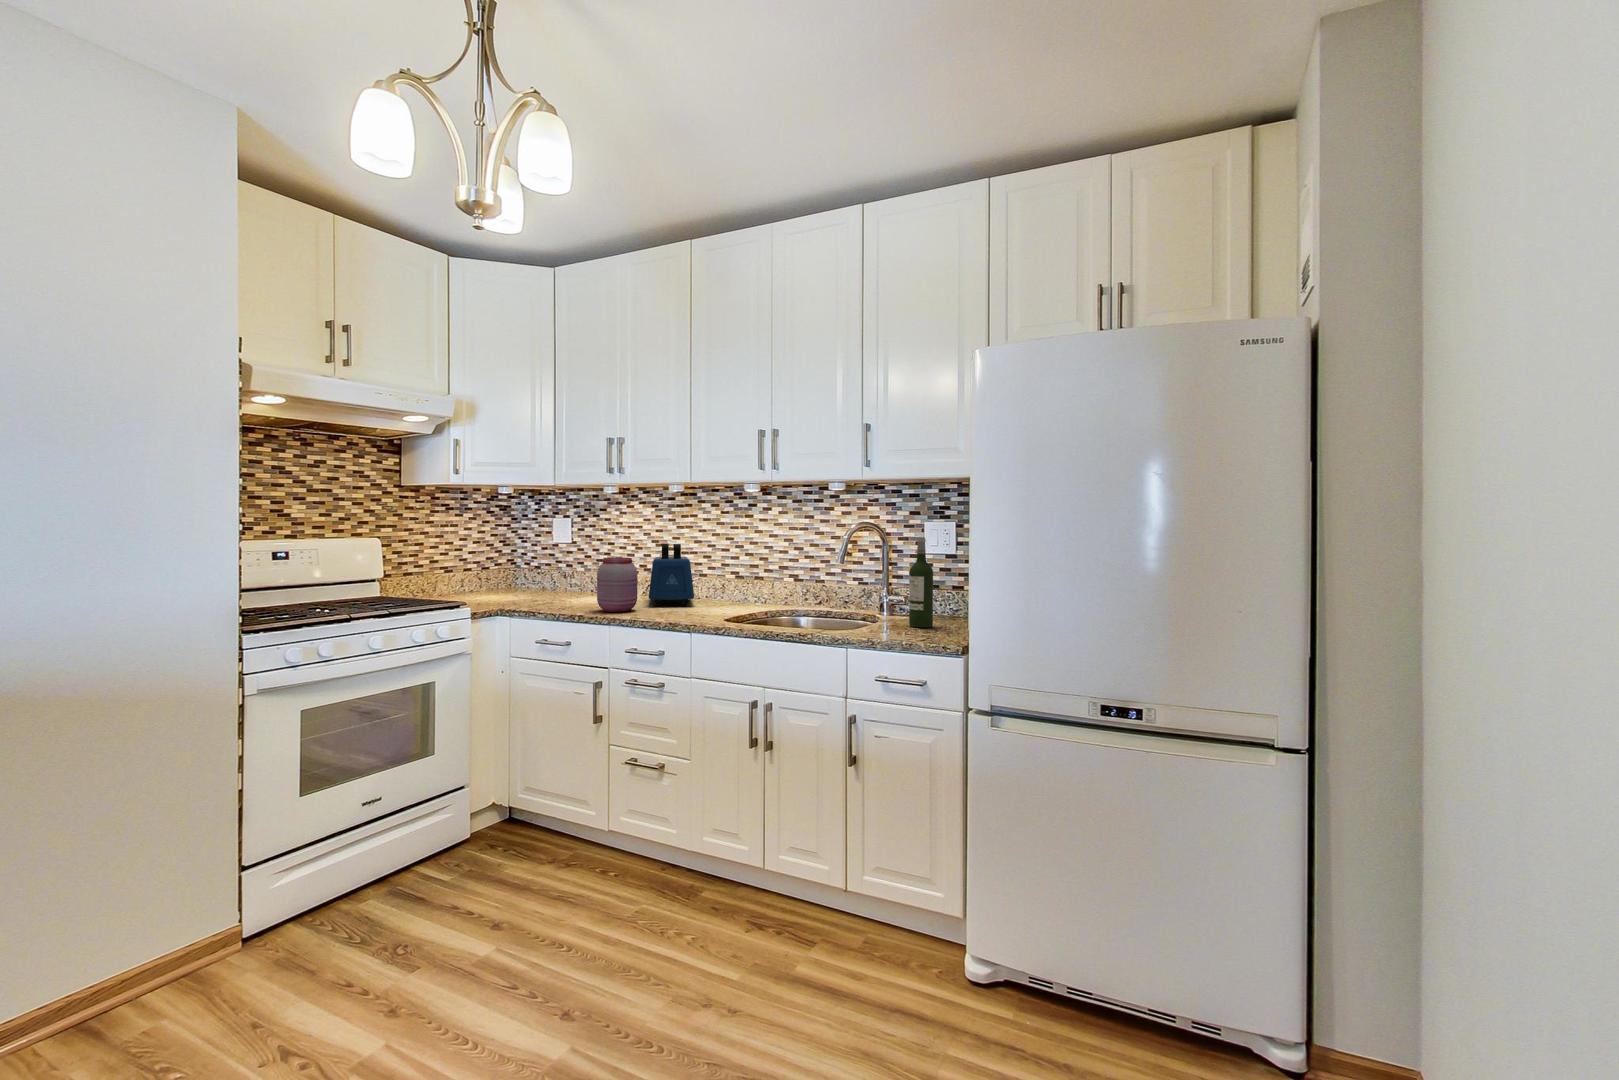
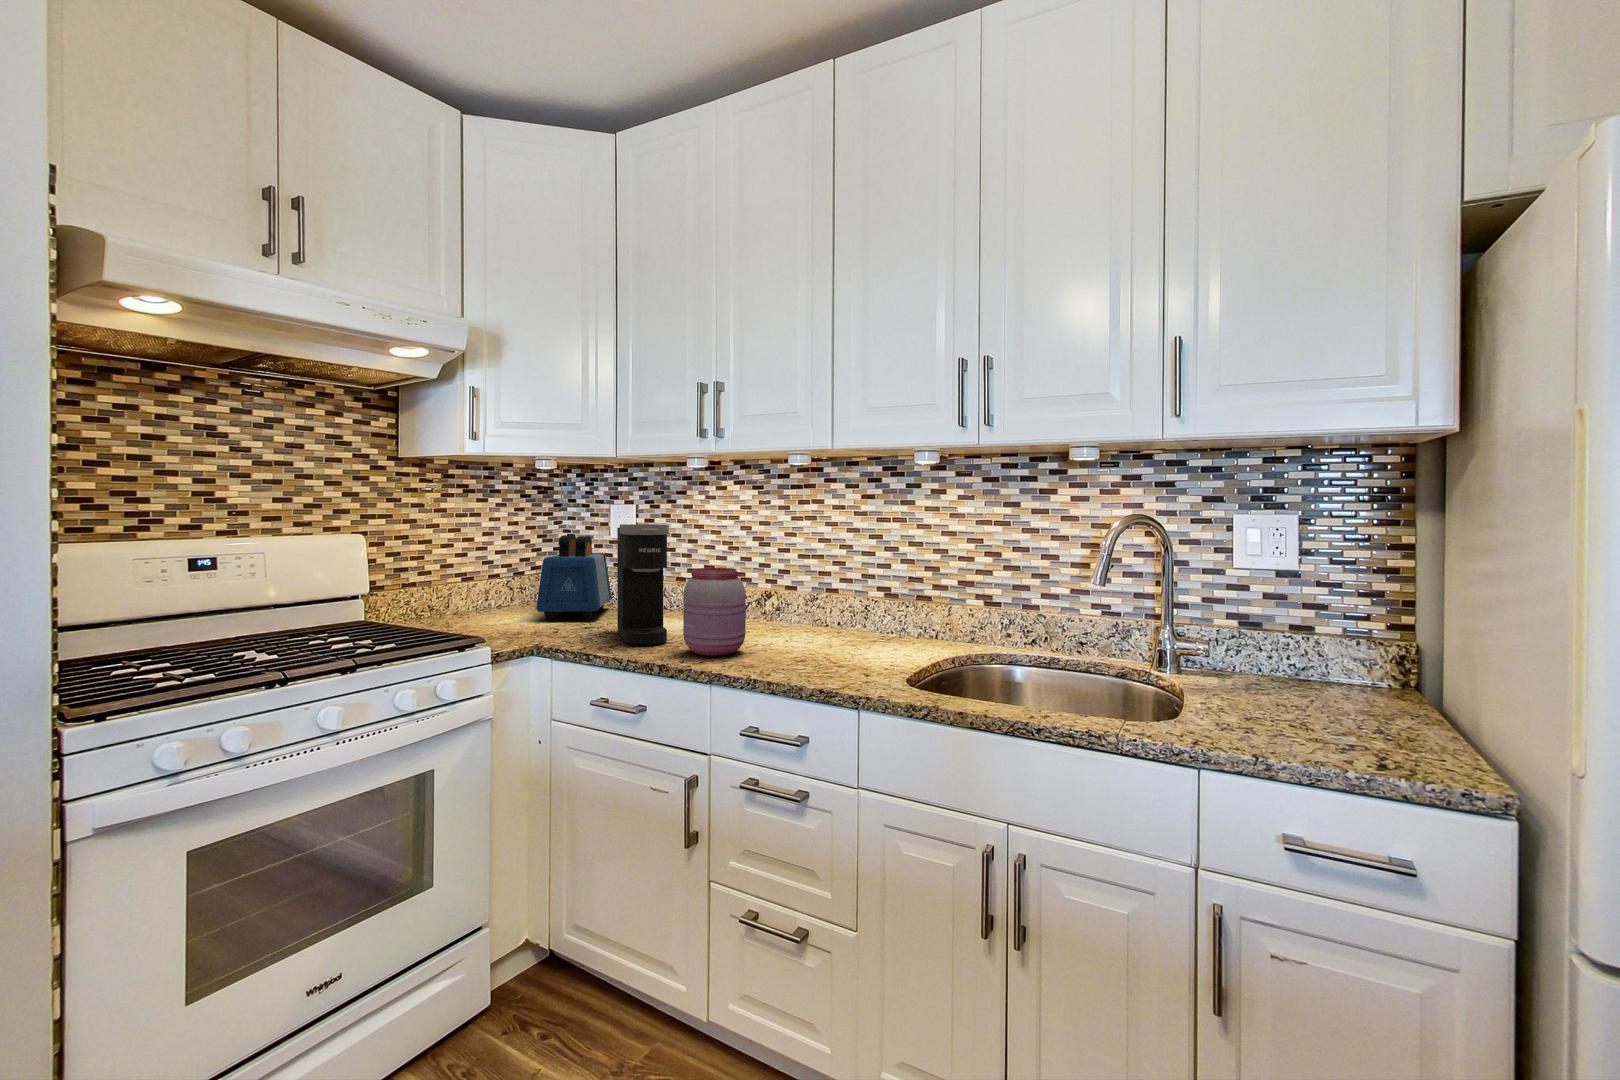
coffee maker: none [556,531,589,607] -> present [617,524,669,645]
wine bottle: present [909,538,933,627] -> none [1234,543,1285,706]
toaster: present [649,543,694,606] -> present [536,535,611,620]

